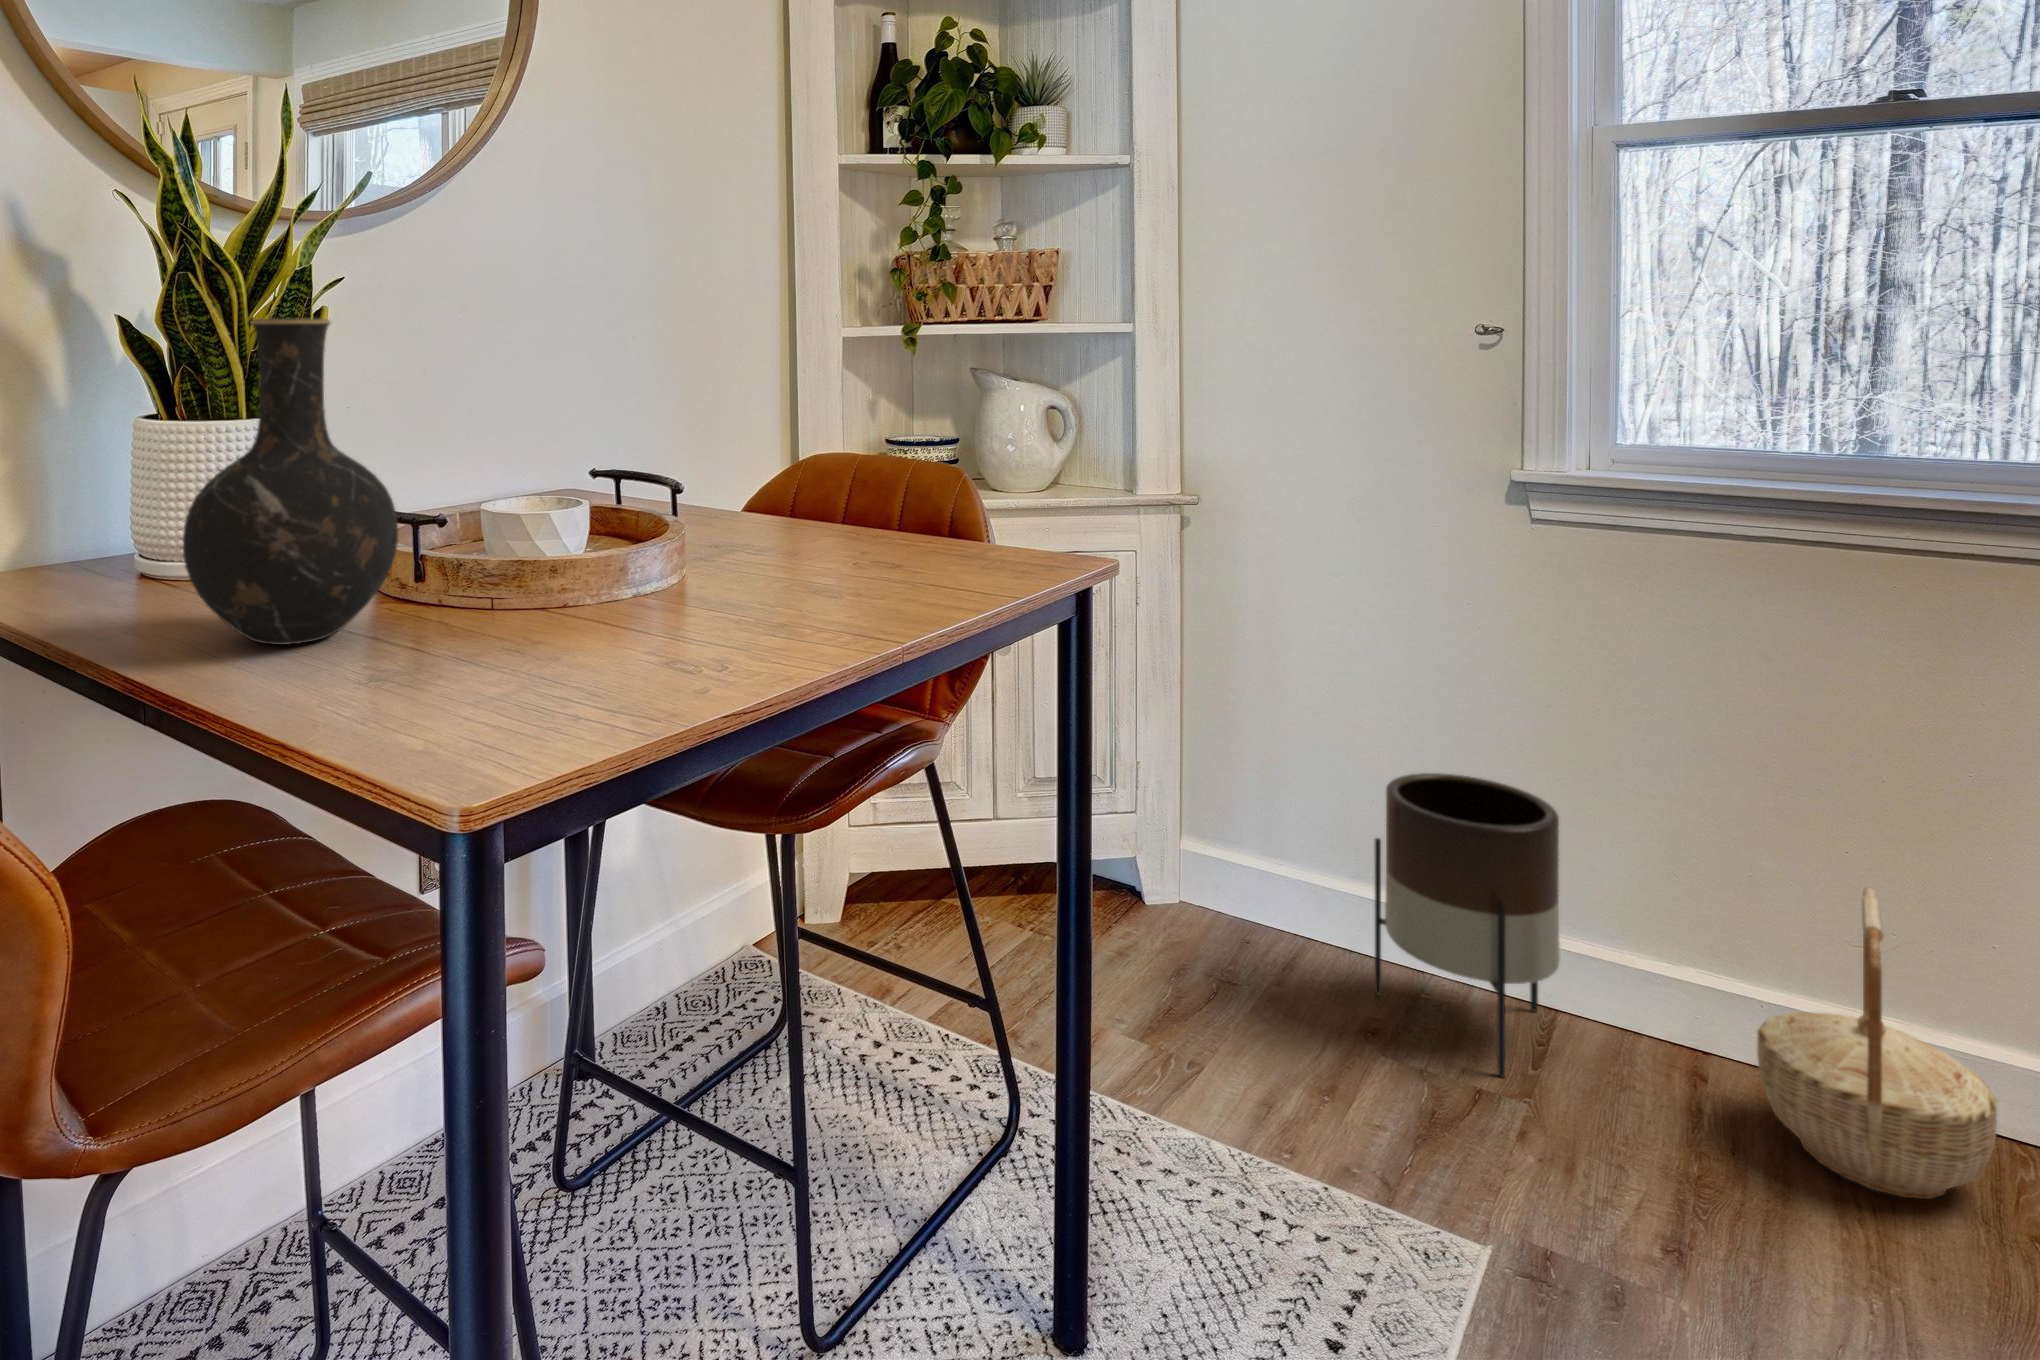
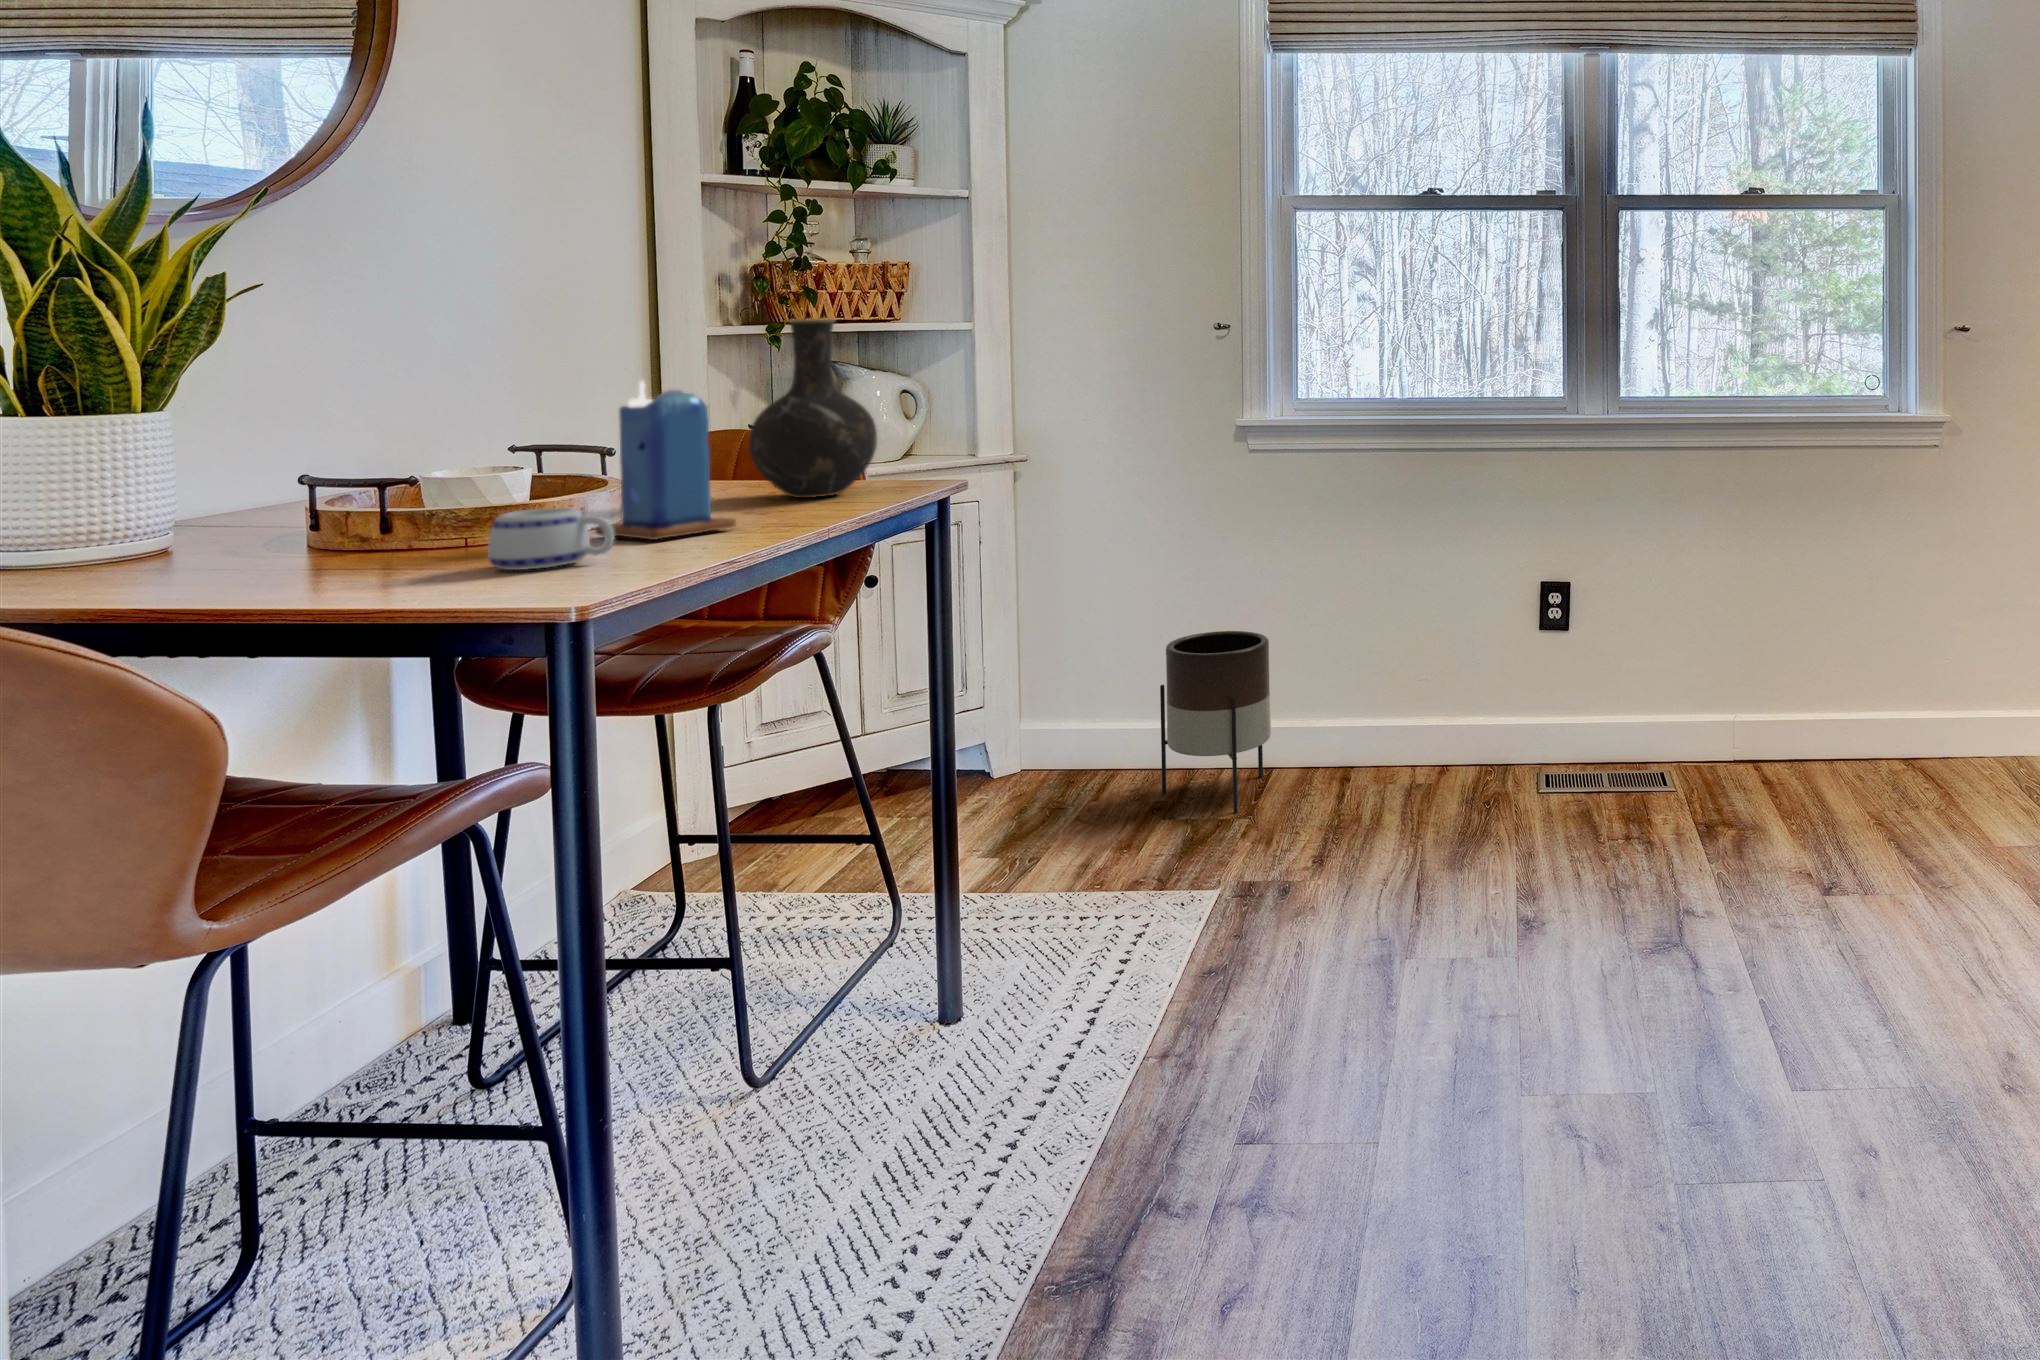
vase: present [183,319,398,645] -> present [749,319,877,498]
candle: none [608,406,769,649] -> present [595,381,736,540]
mug: none [423,598,569,701] -> present [488,508,614,570]
basket: present [1757,887,1997,1199] -> none [1367,643,1467,803]

